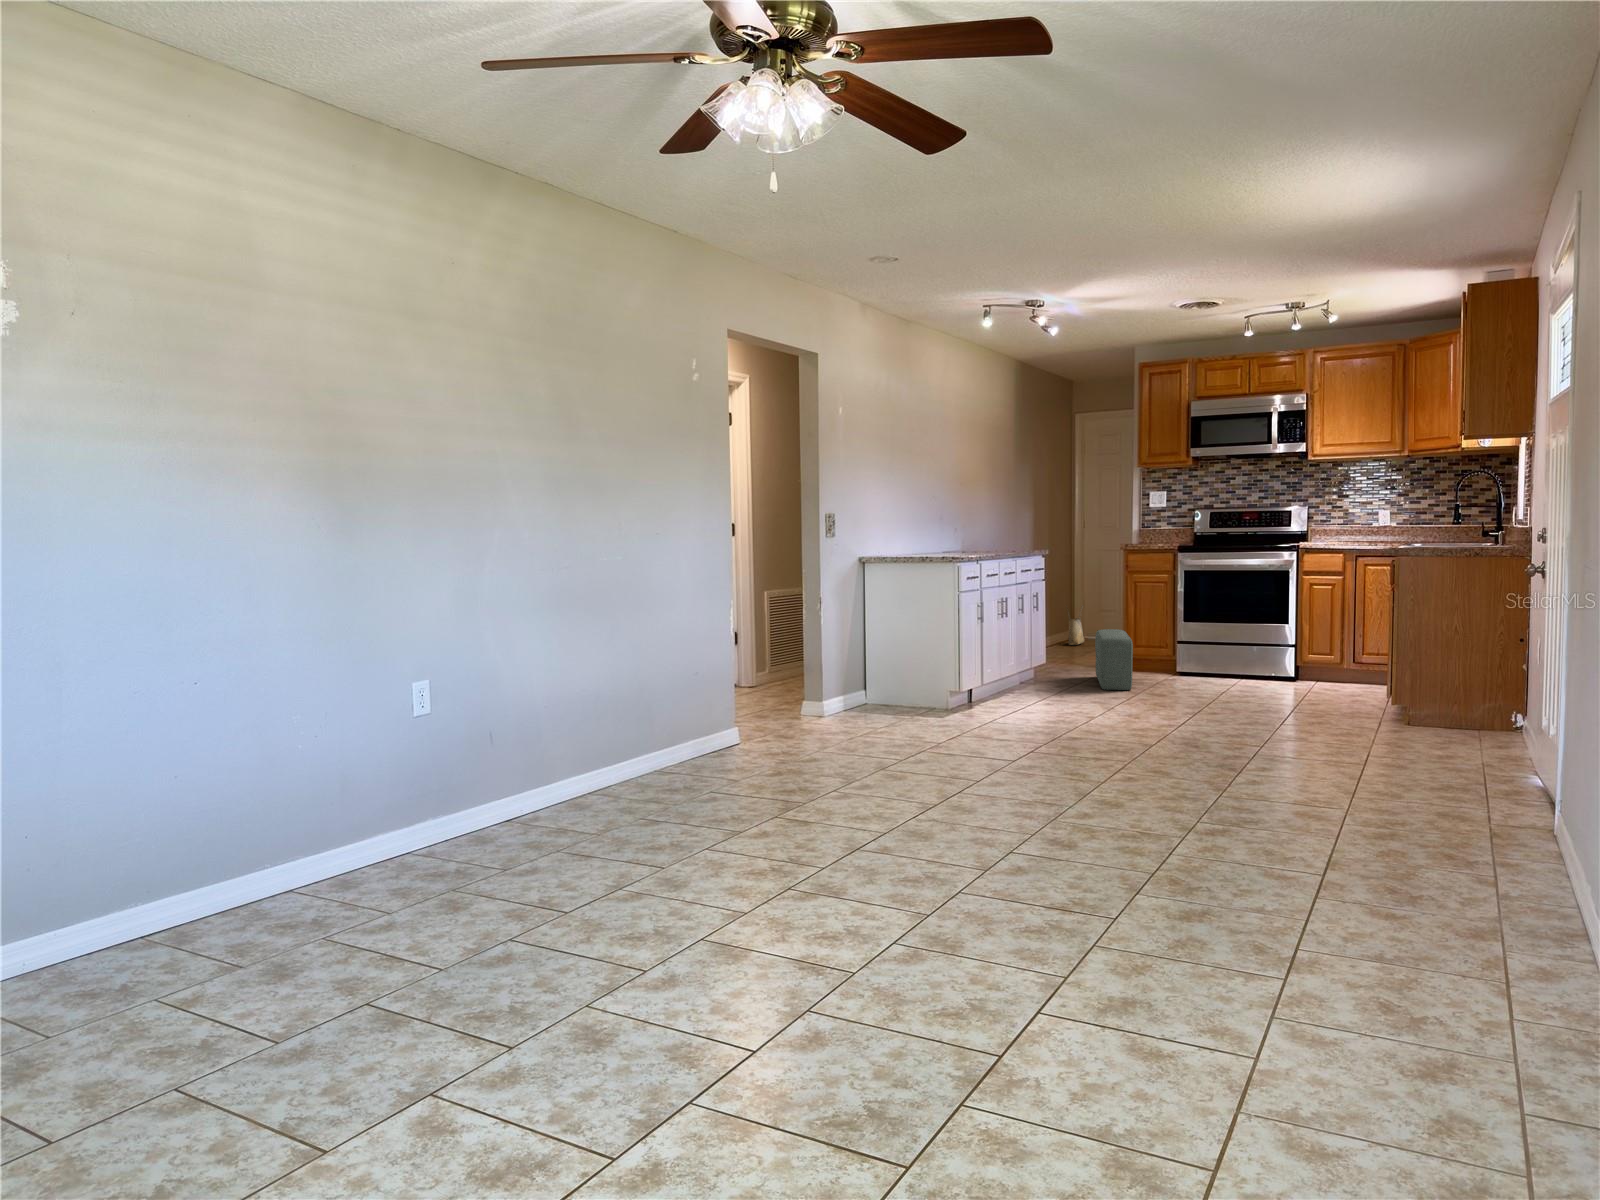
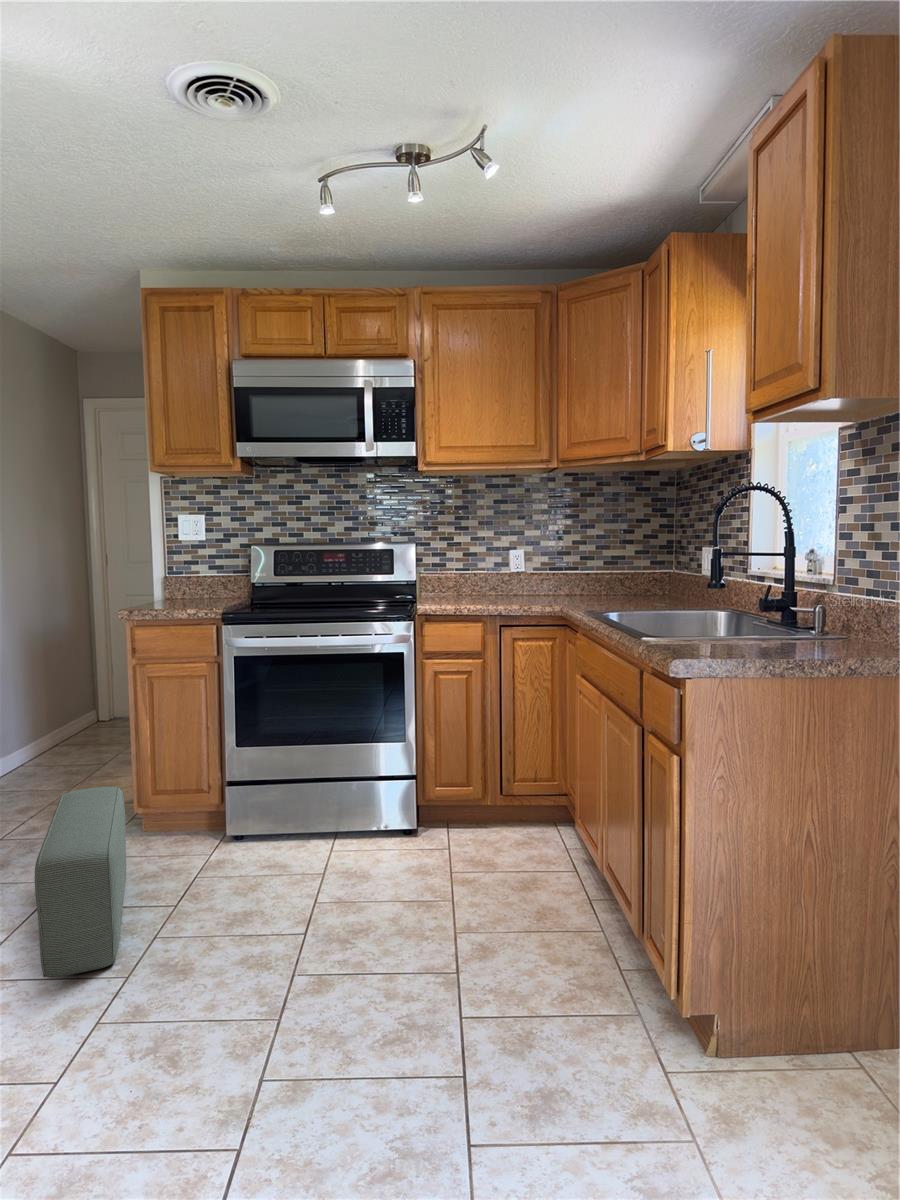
woven basket: present [1068,618,1084,645] -> none [75,679,108,742]

